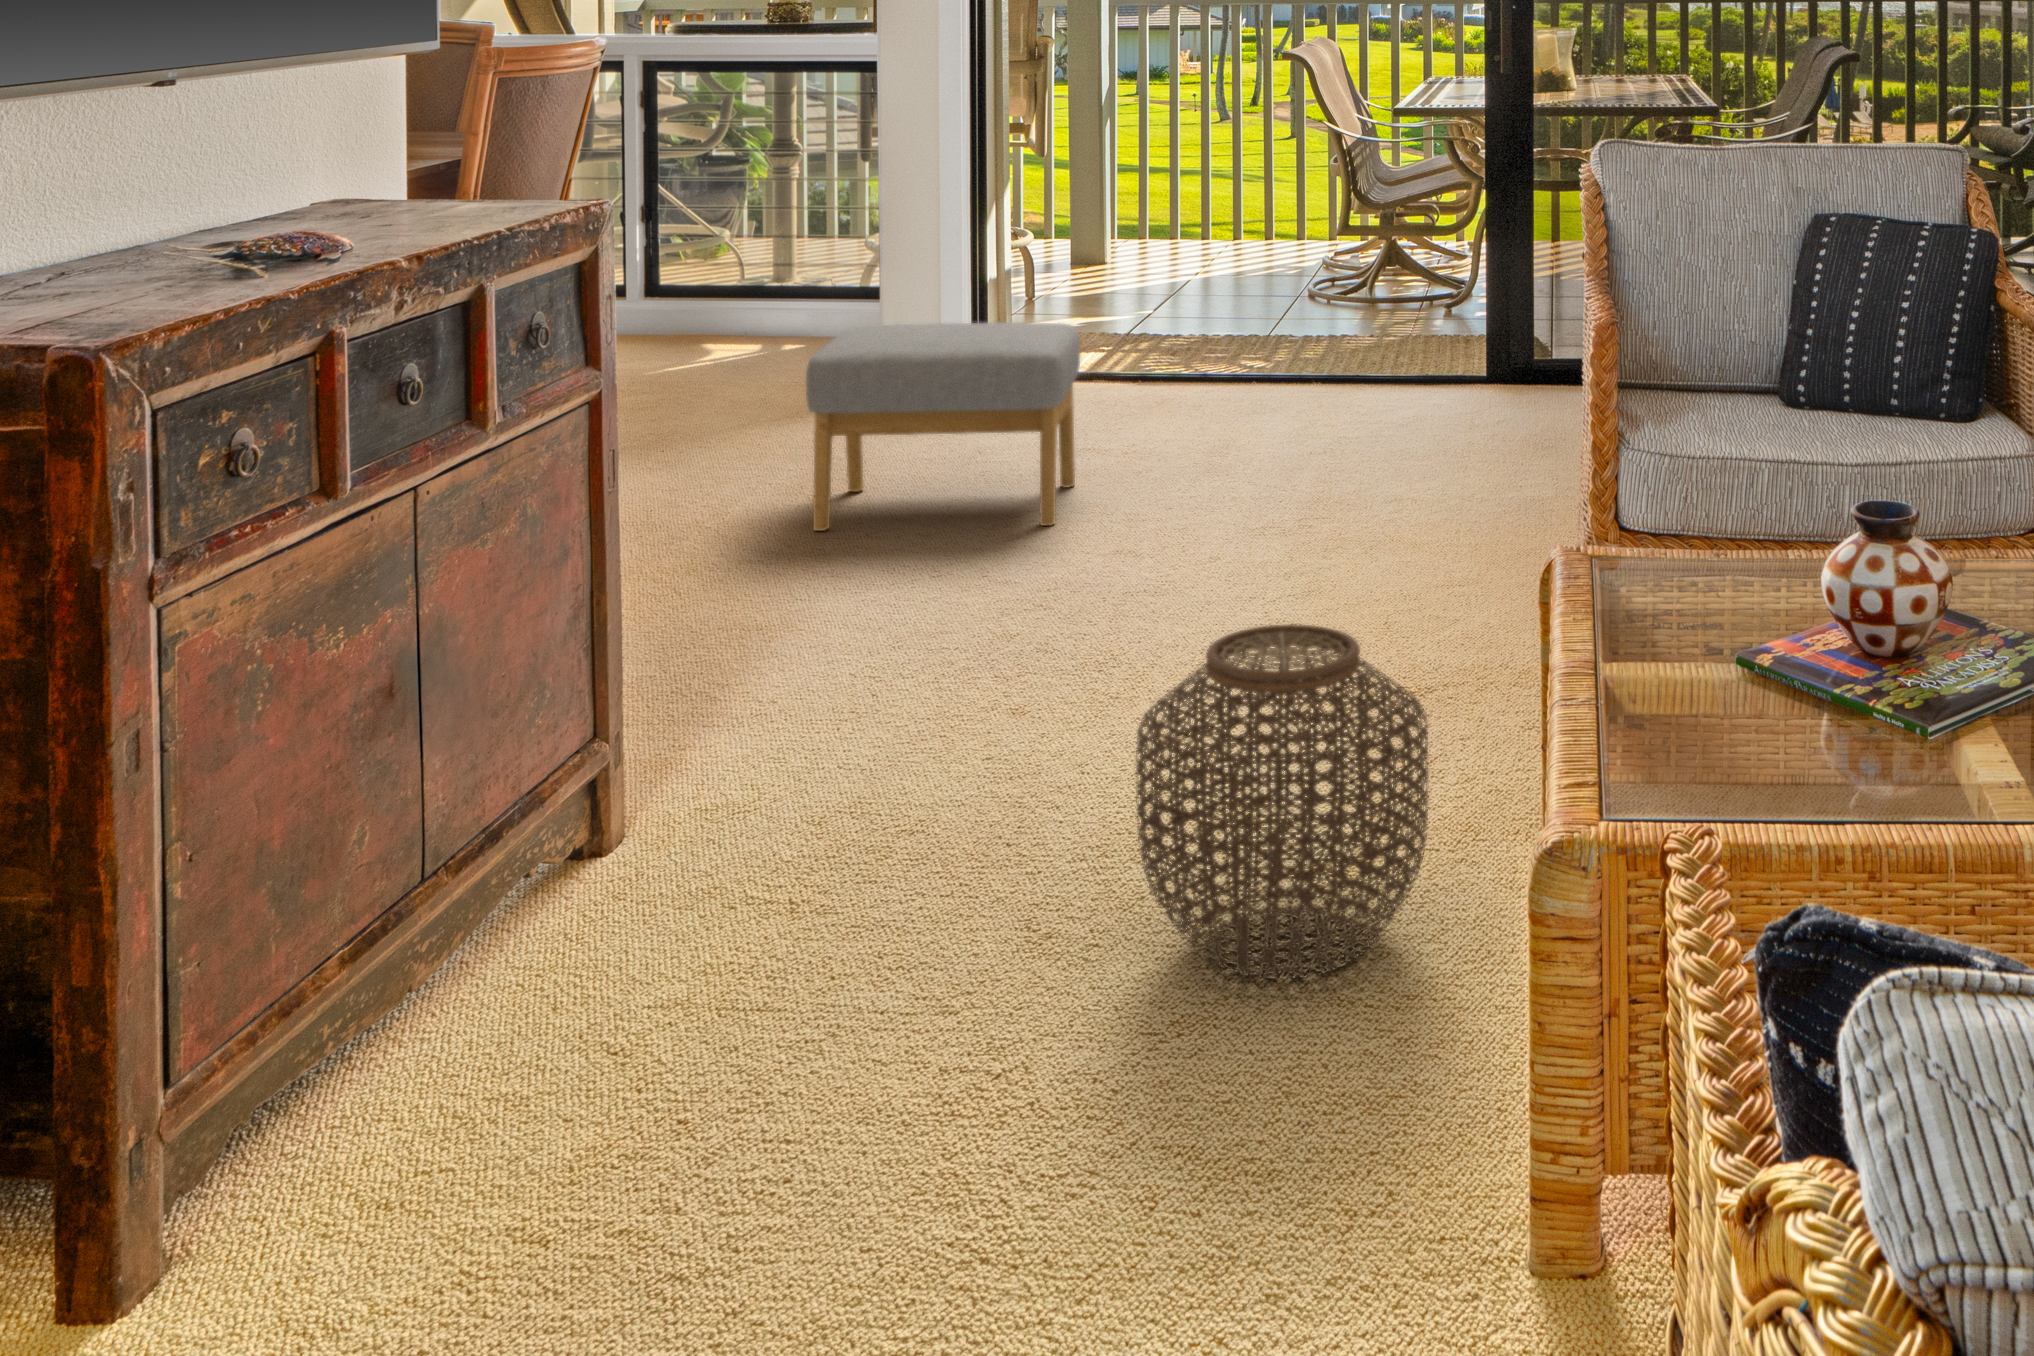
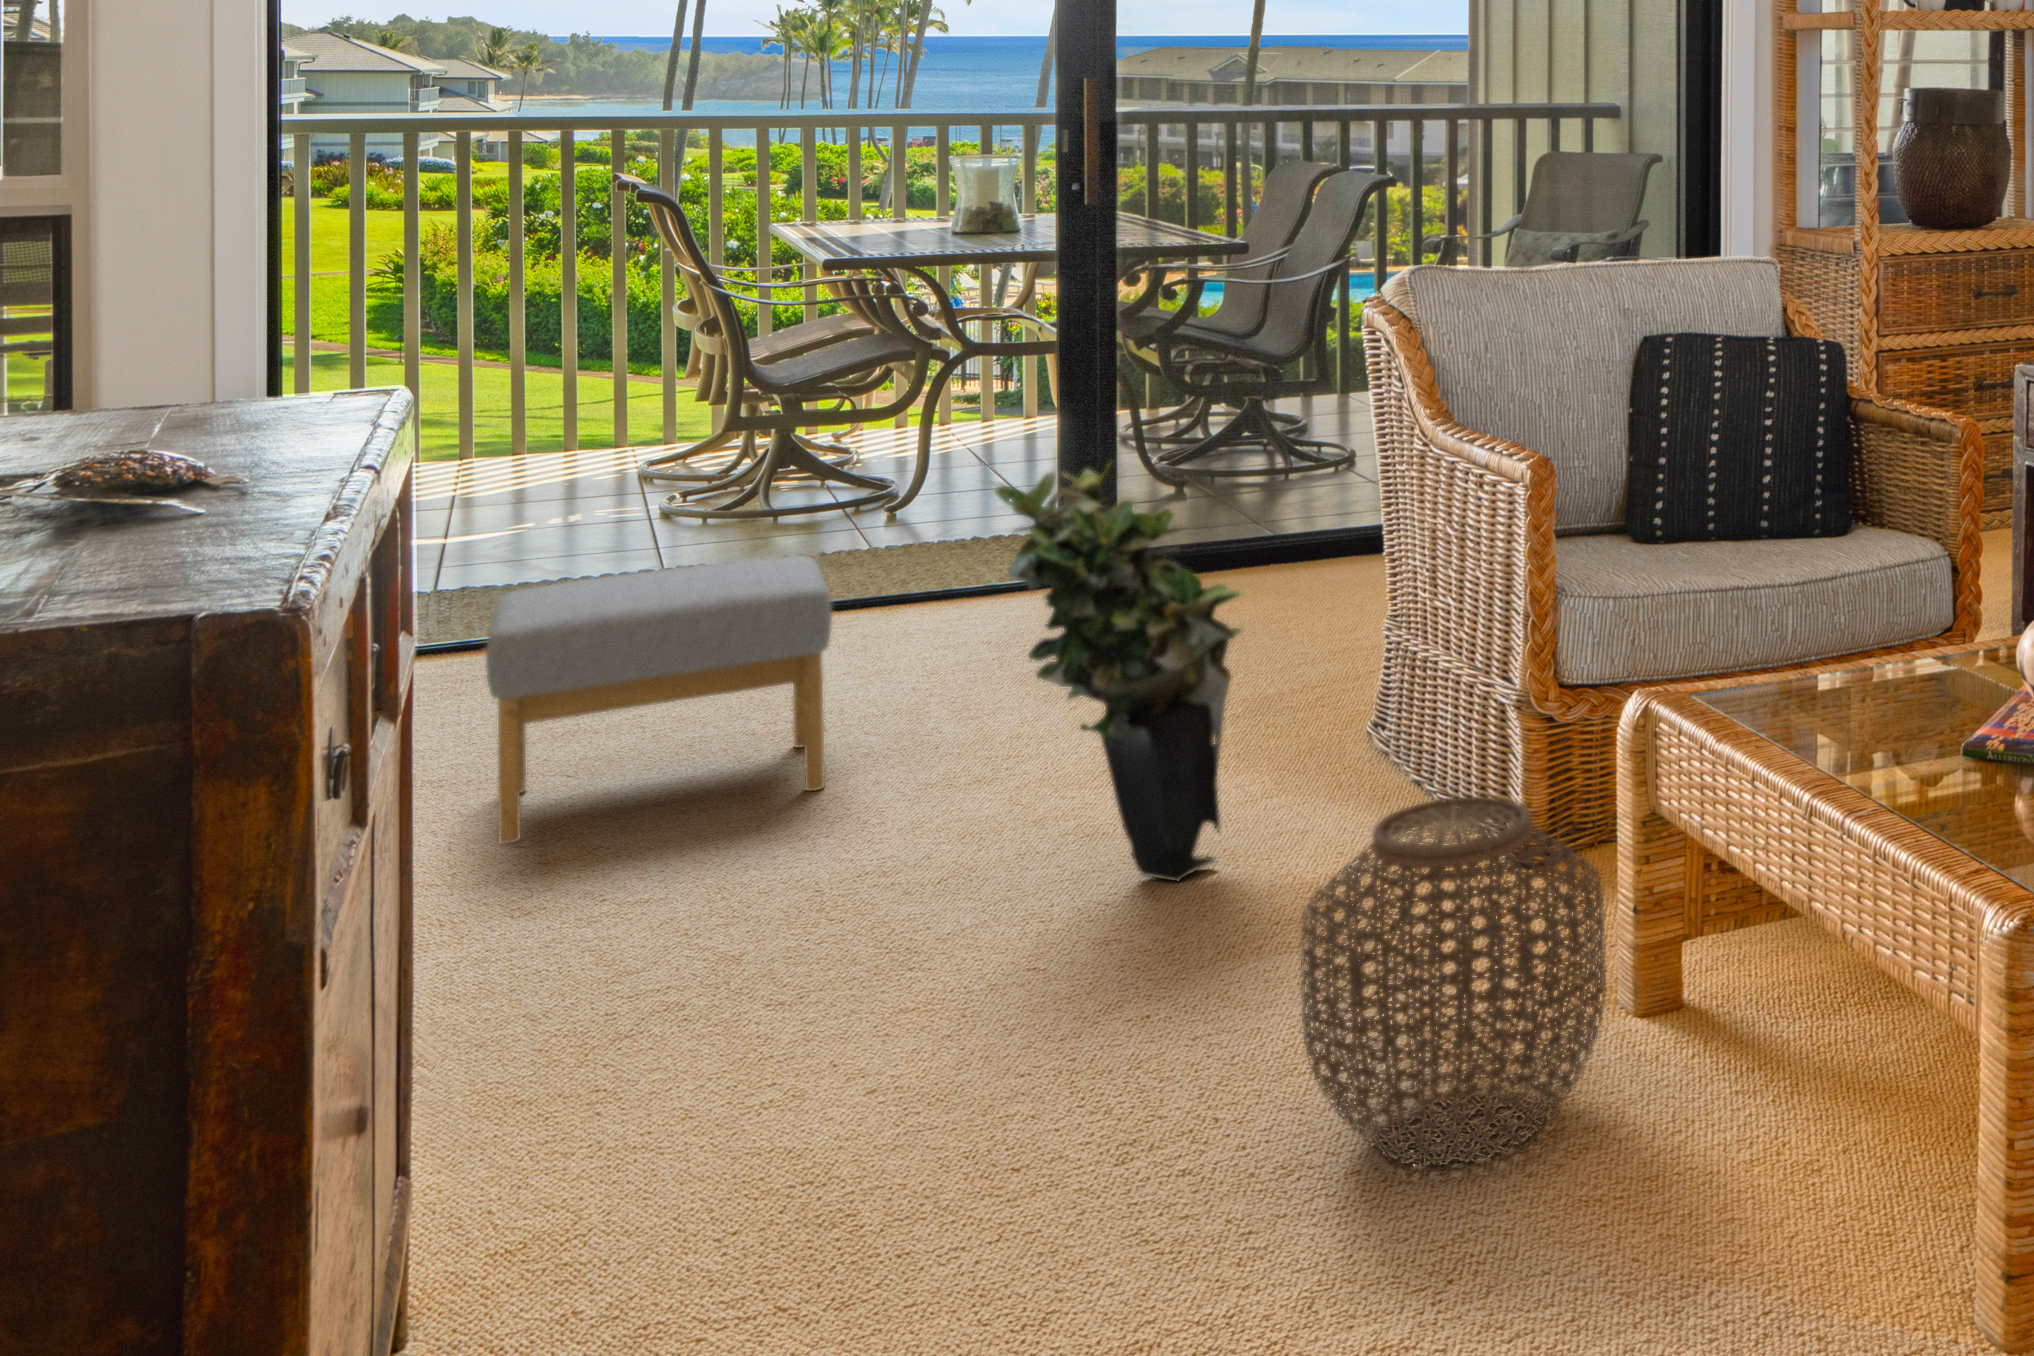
potted plant: none [1104,267,1319,658] -> present [995,461,1242,881]

